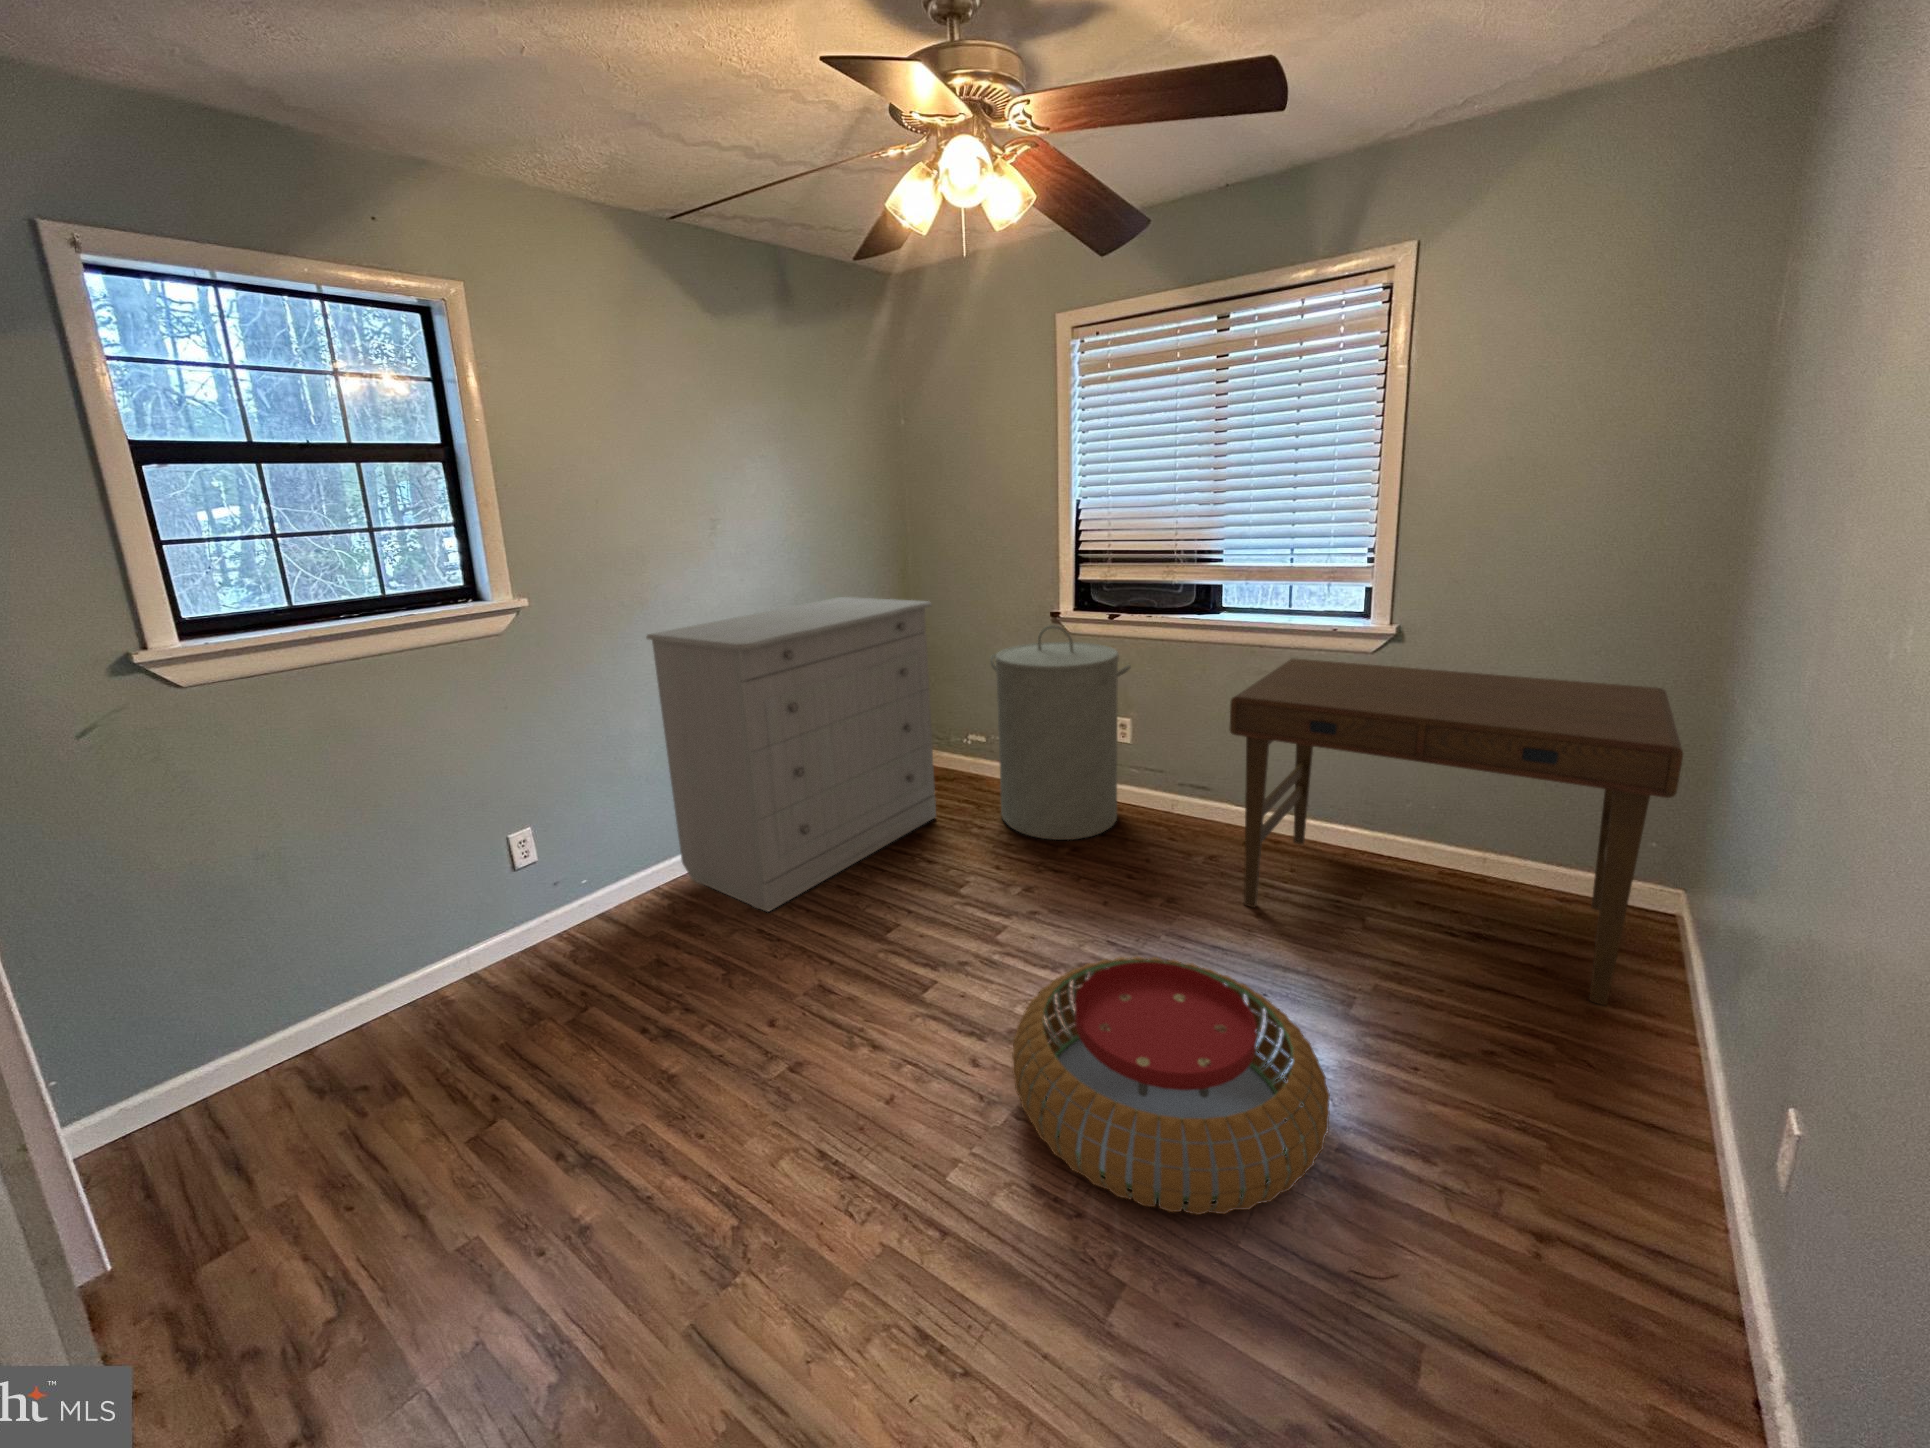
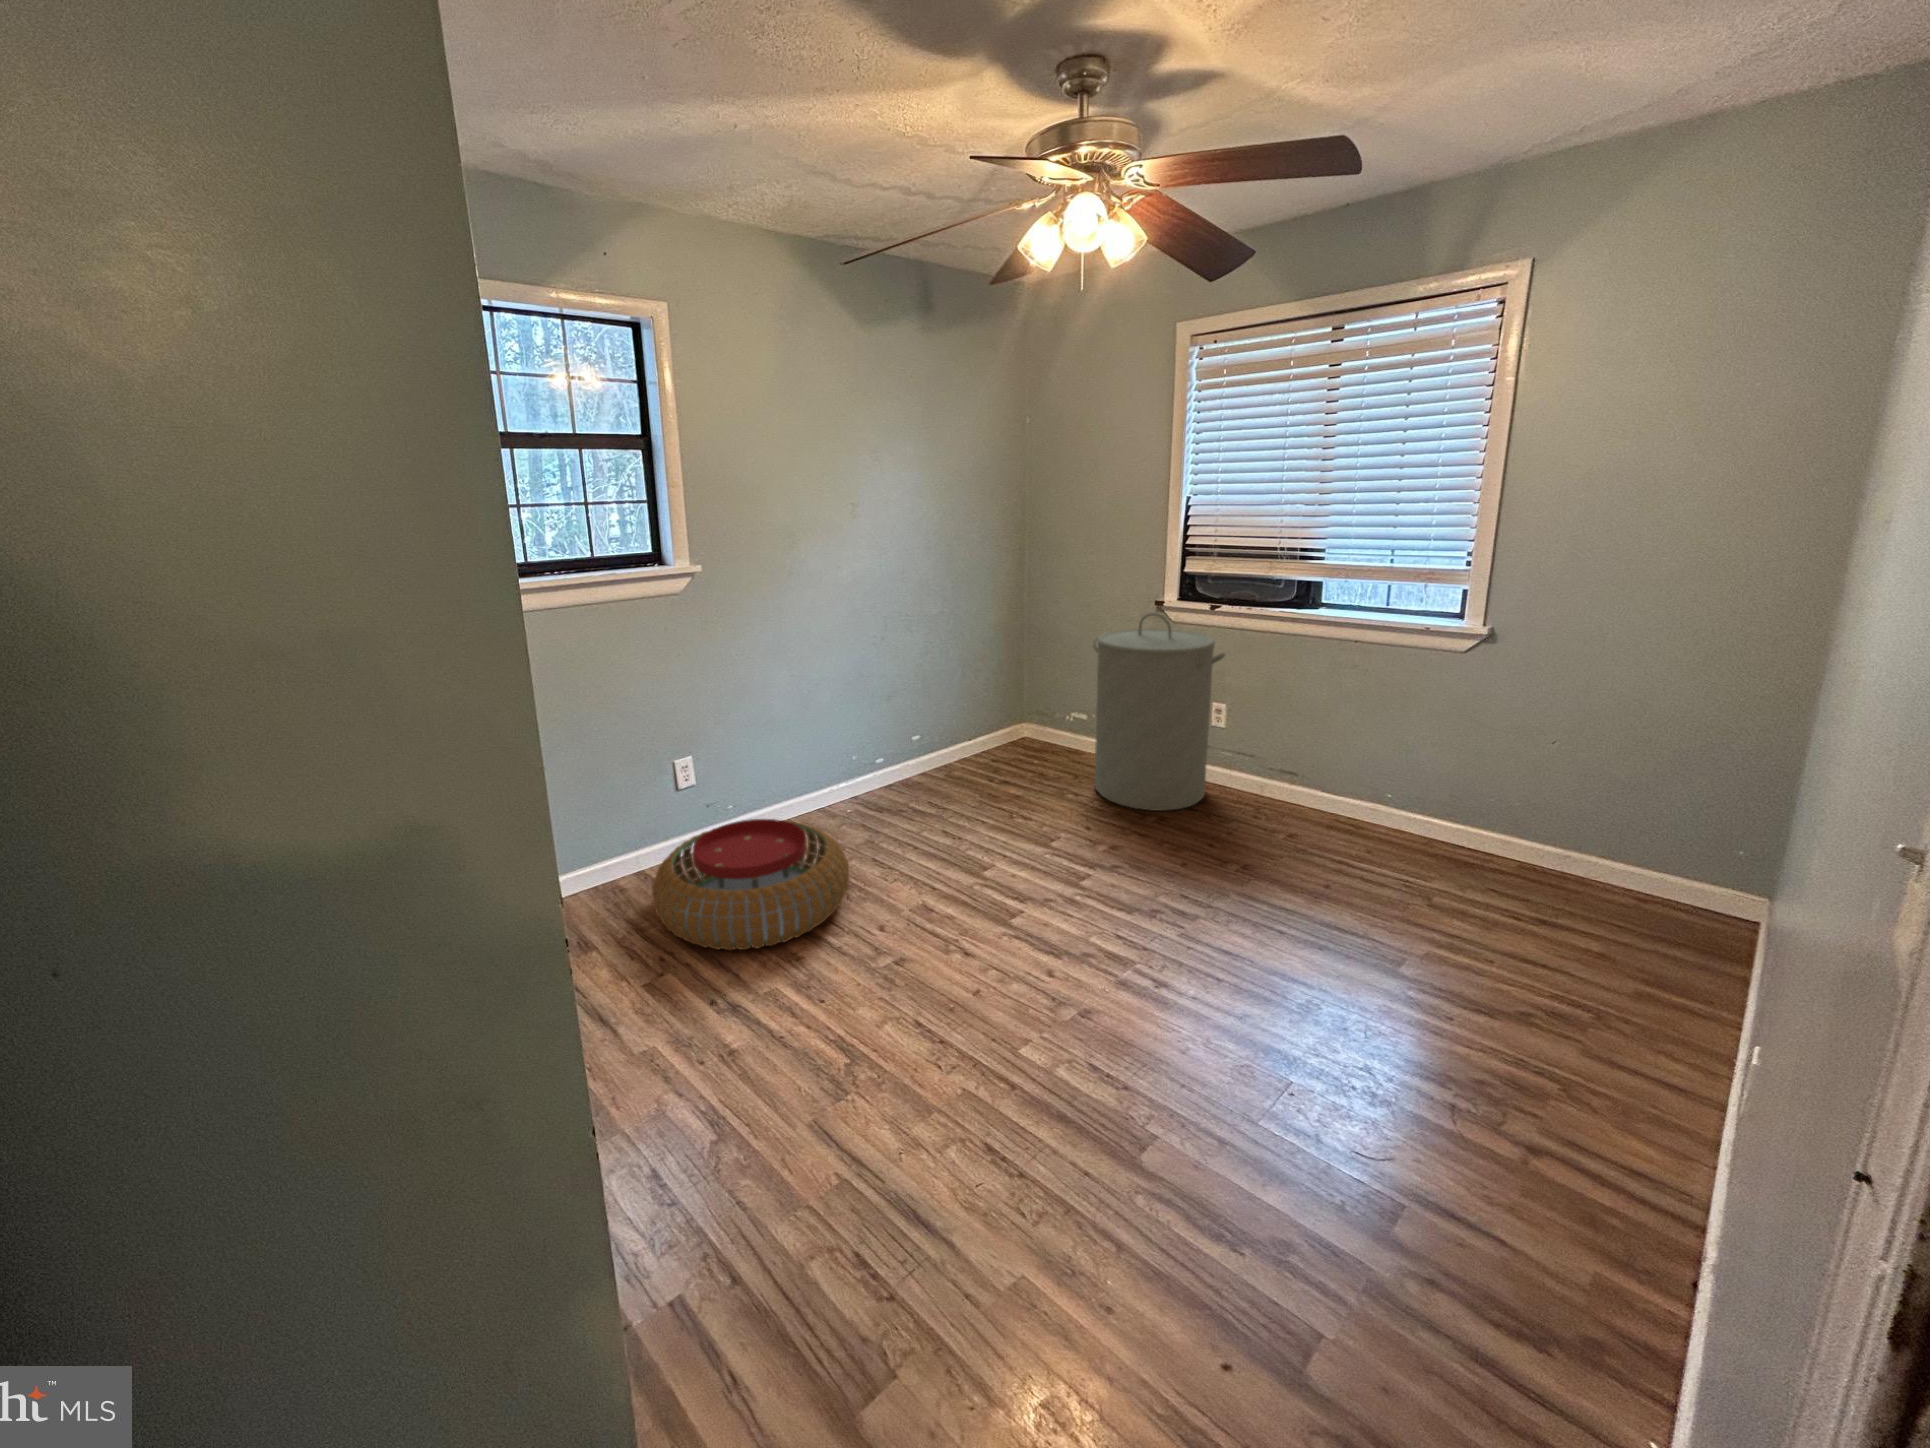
dresser: present [646,597,936,912] -> none [792,579,1042,846]
desk: present [1230,659,1683,1005] -> none [1310,654,1763,993]
pouf: present [1012,957,1330,1215] -> present [652,819,849,950]

